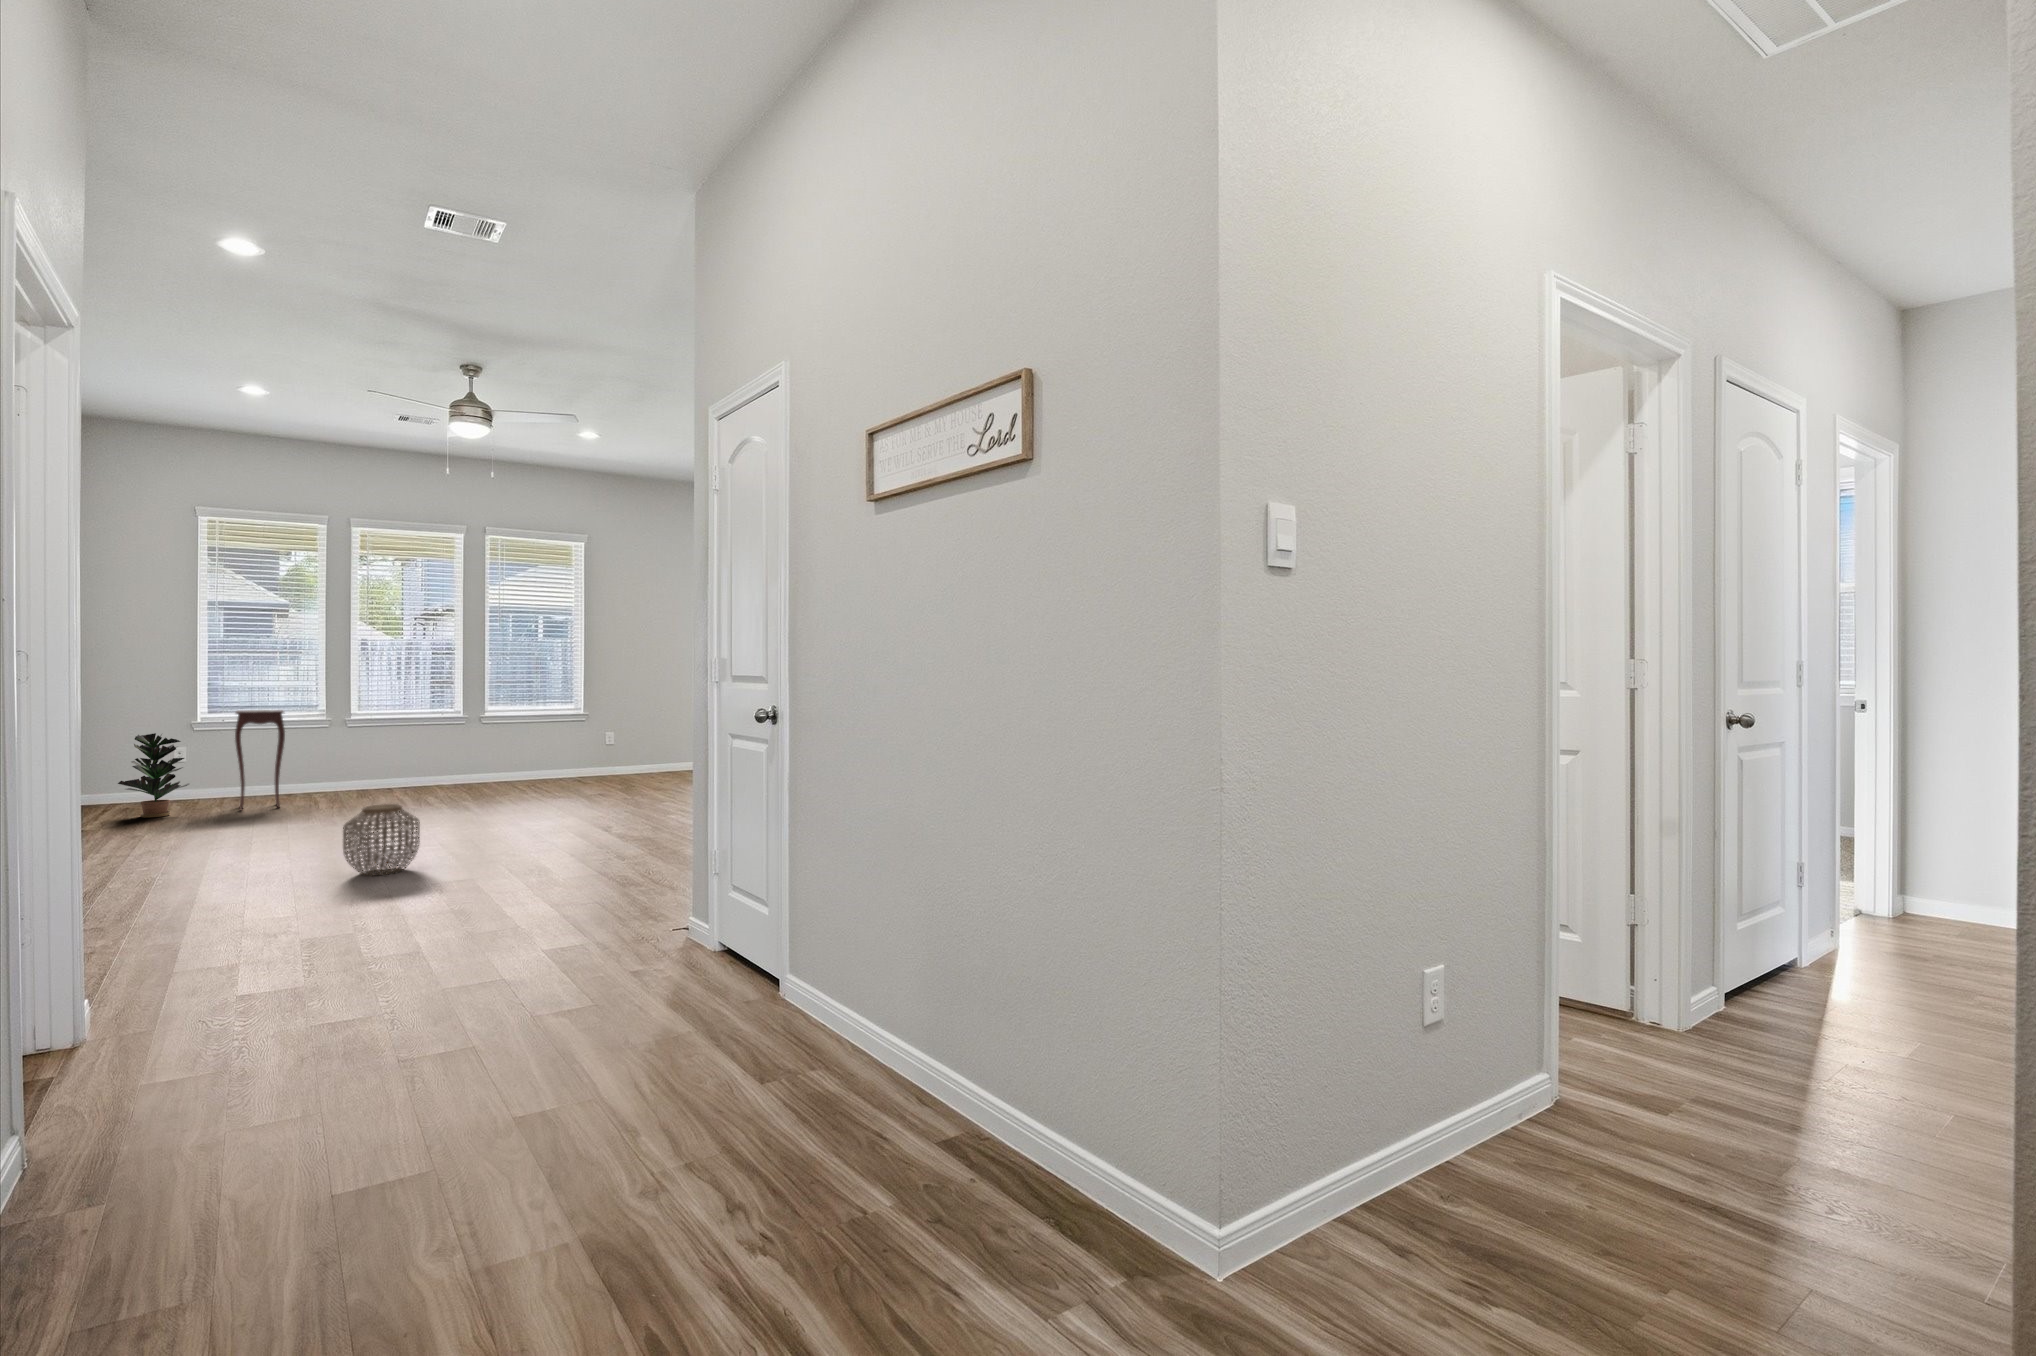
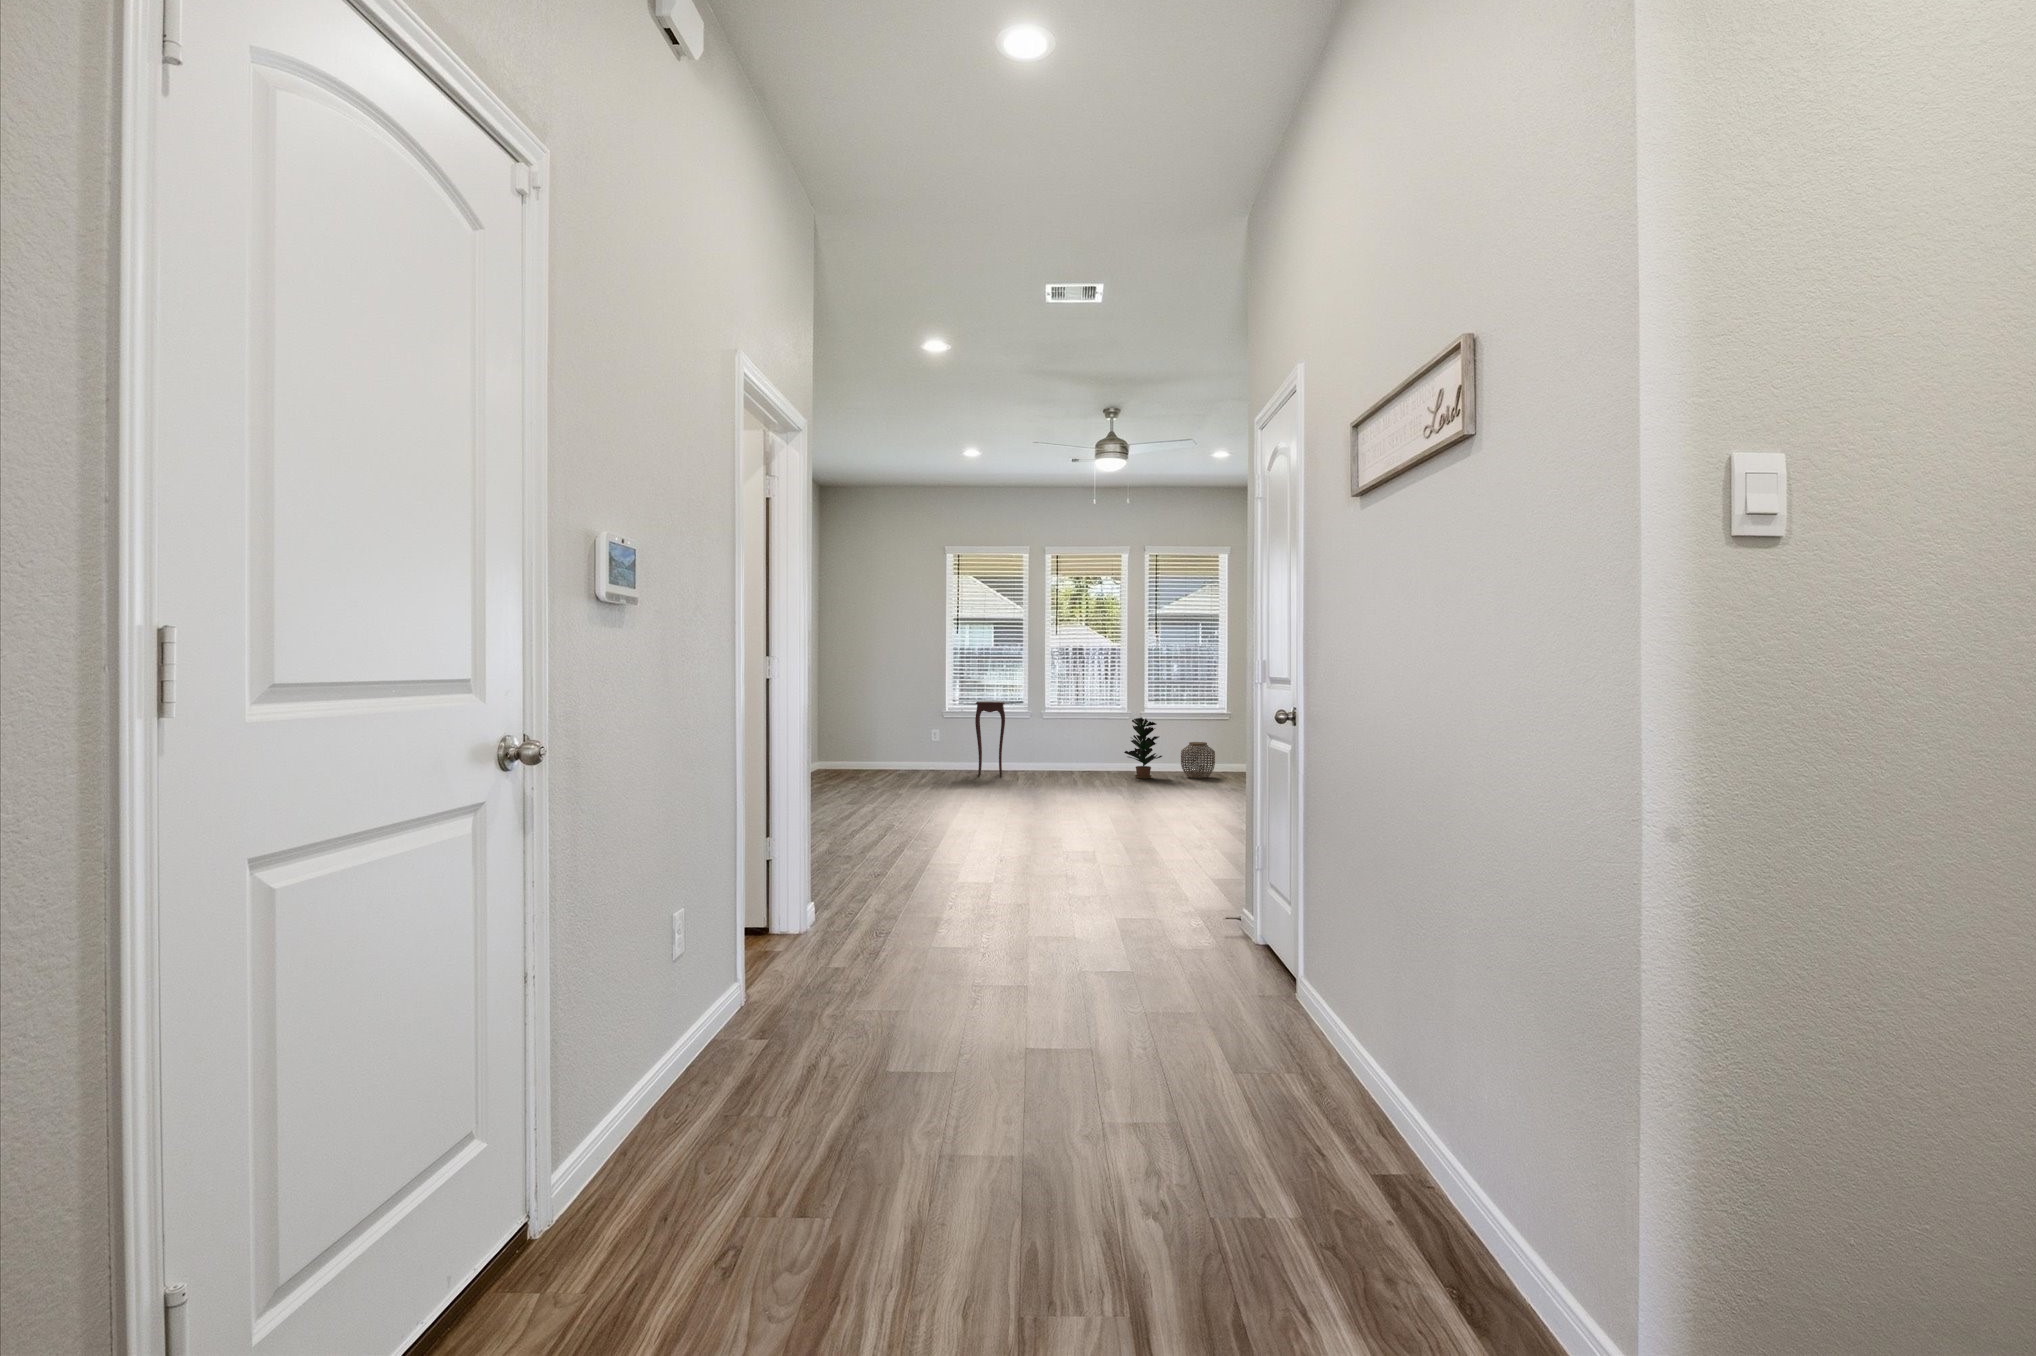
potted plant: present [118,733,189,817] -> present [1124,718,1162,779]
woven basket: present [343,804,420,876] -> present [1181,742,1215,778]

